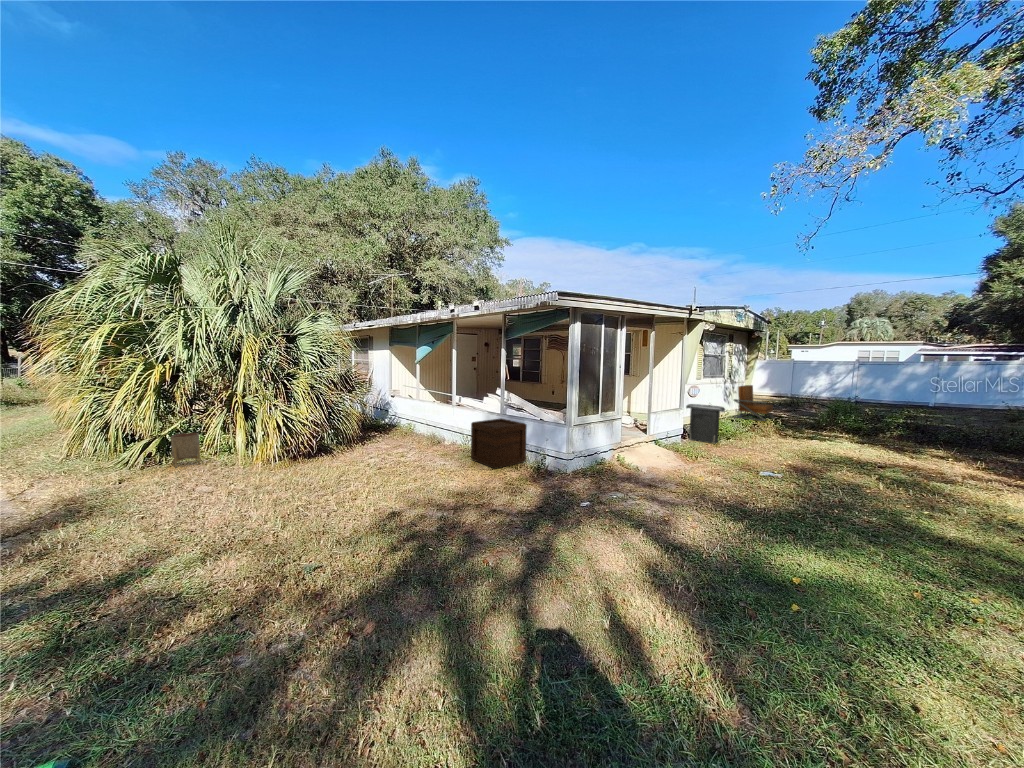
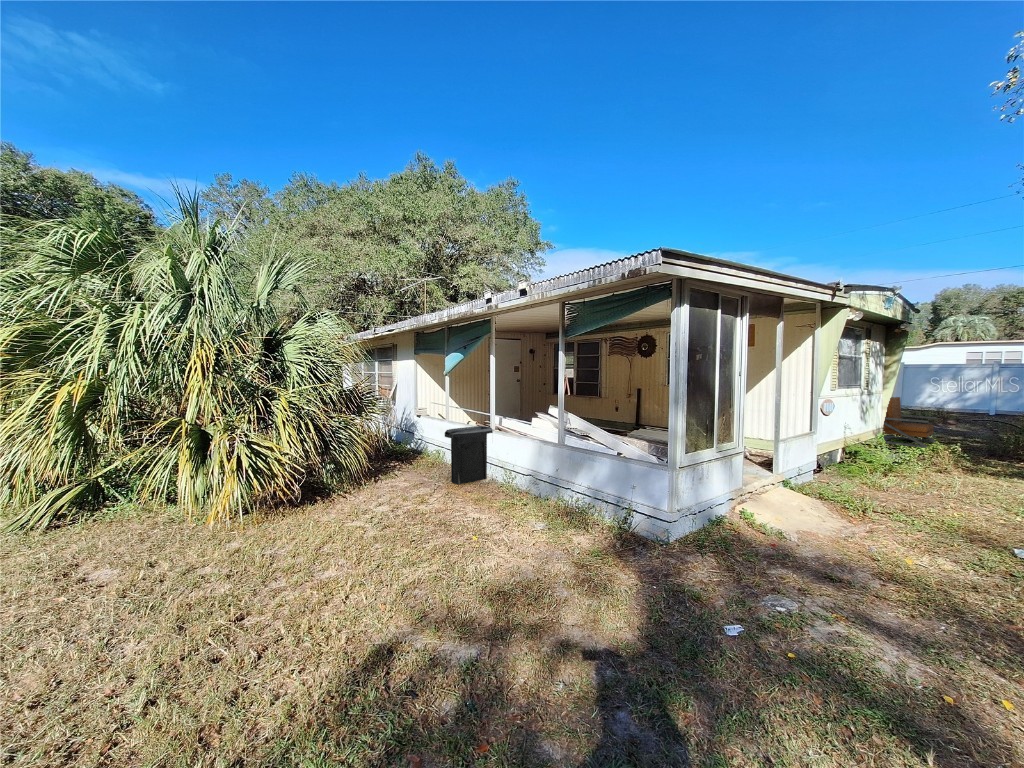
trash can: present [686,404,725,444] -> present [445,426,493,484]
wooden crate: present [471,419,527,469] -> none [518,451,600,530]
planter: present [171,433,201,468] -> none [115,472,154,521]

